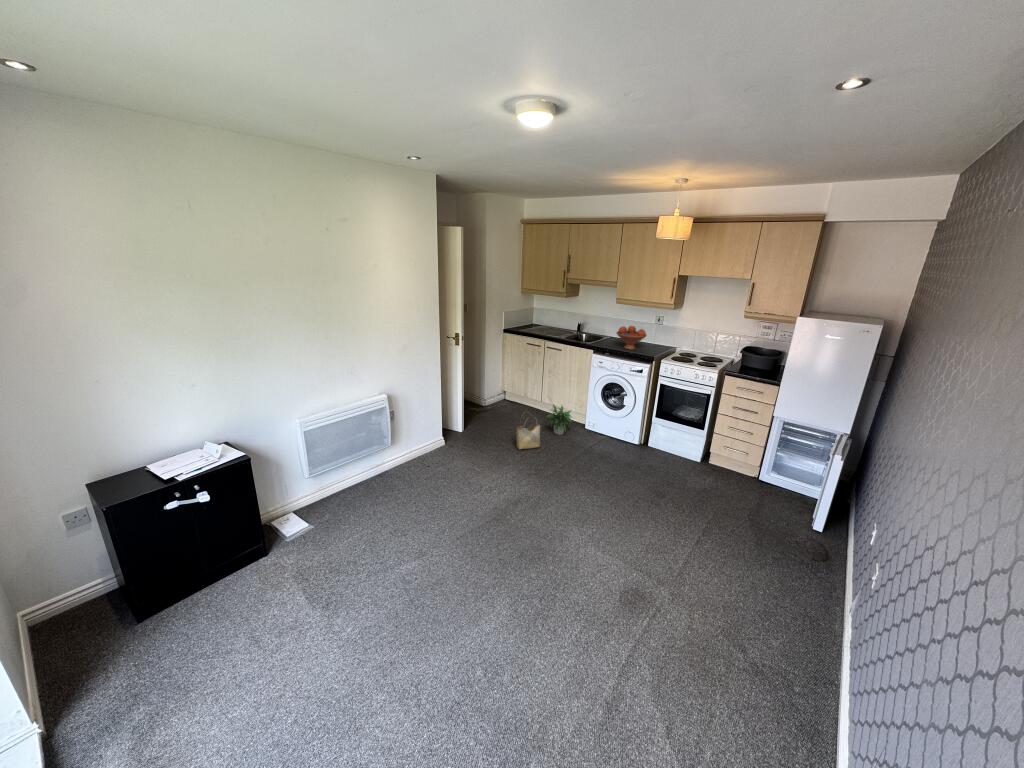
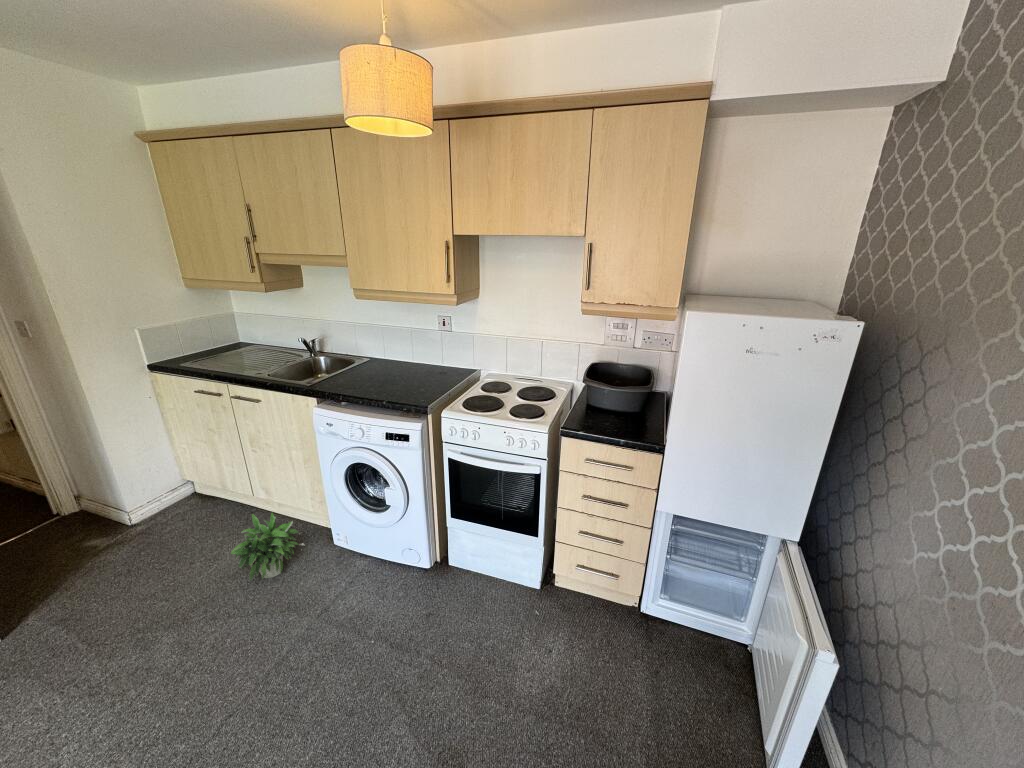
fruit bowl: present [616,326,646,350] -> none [360,339,419,387]
woven basket: present [516,423,540,449] -> none [109,575,199,675]

